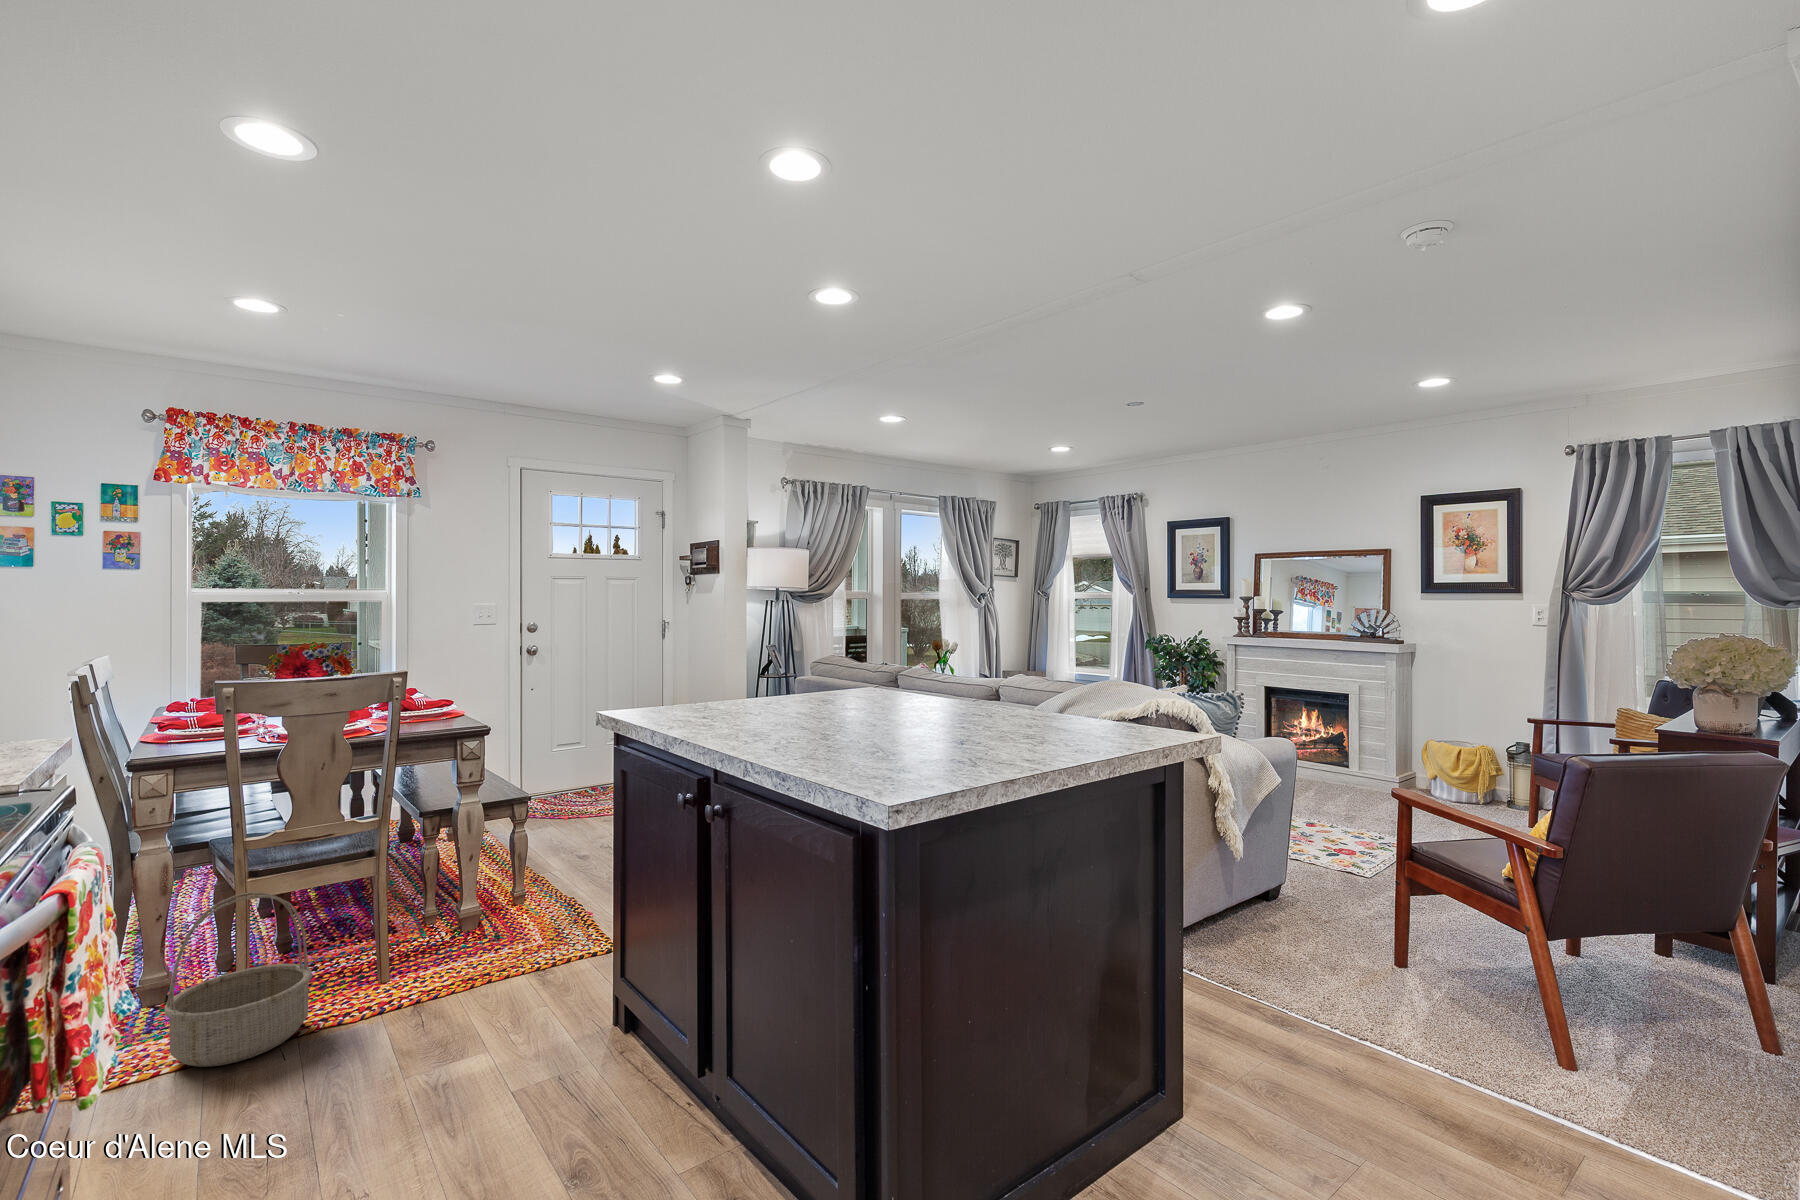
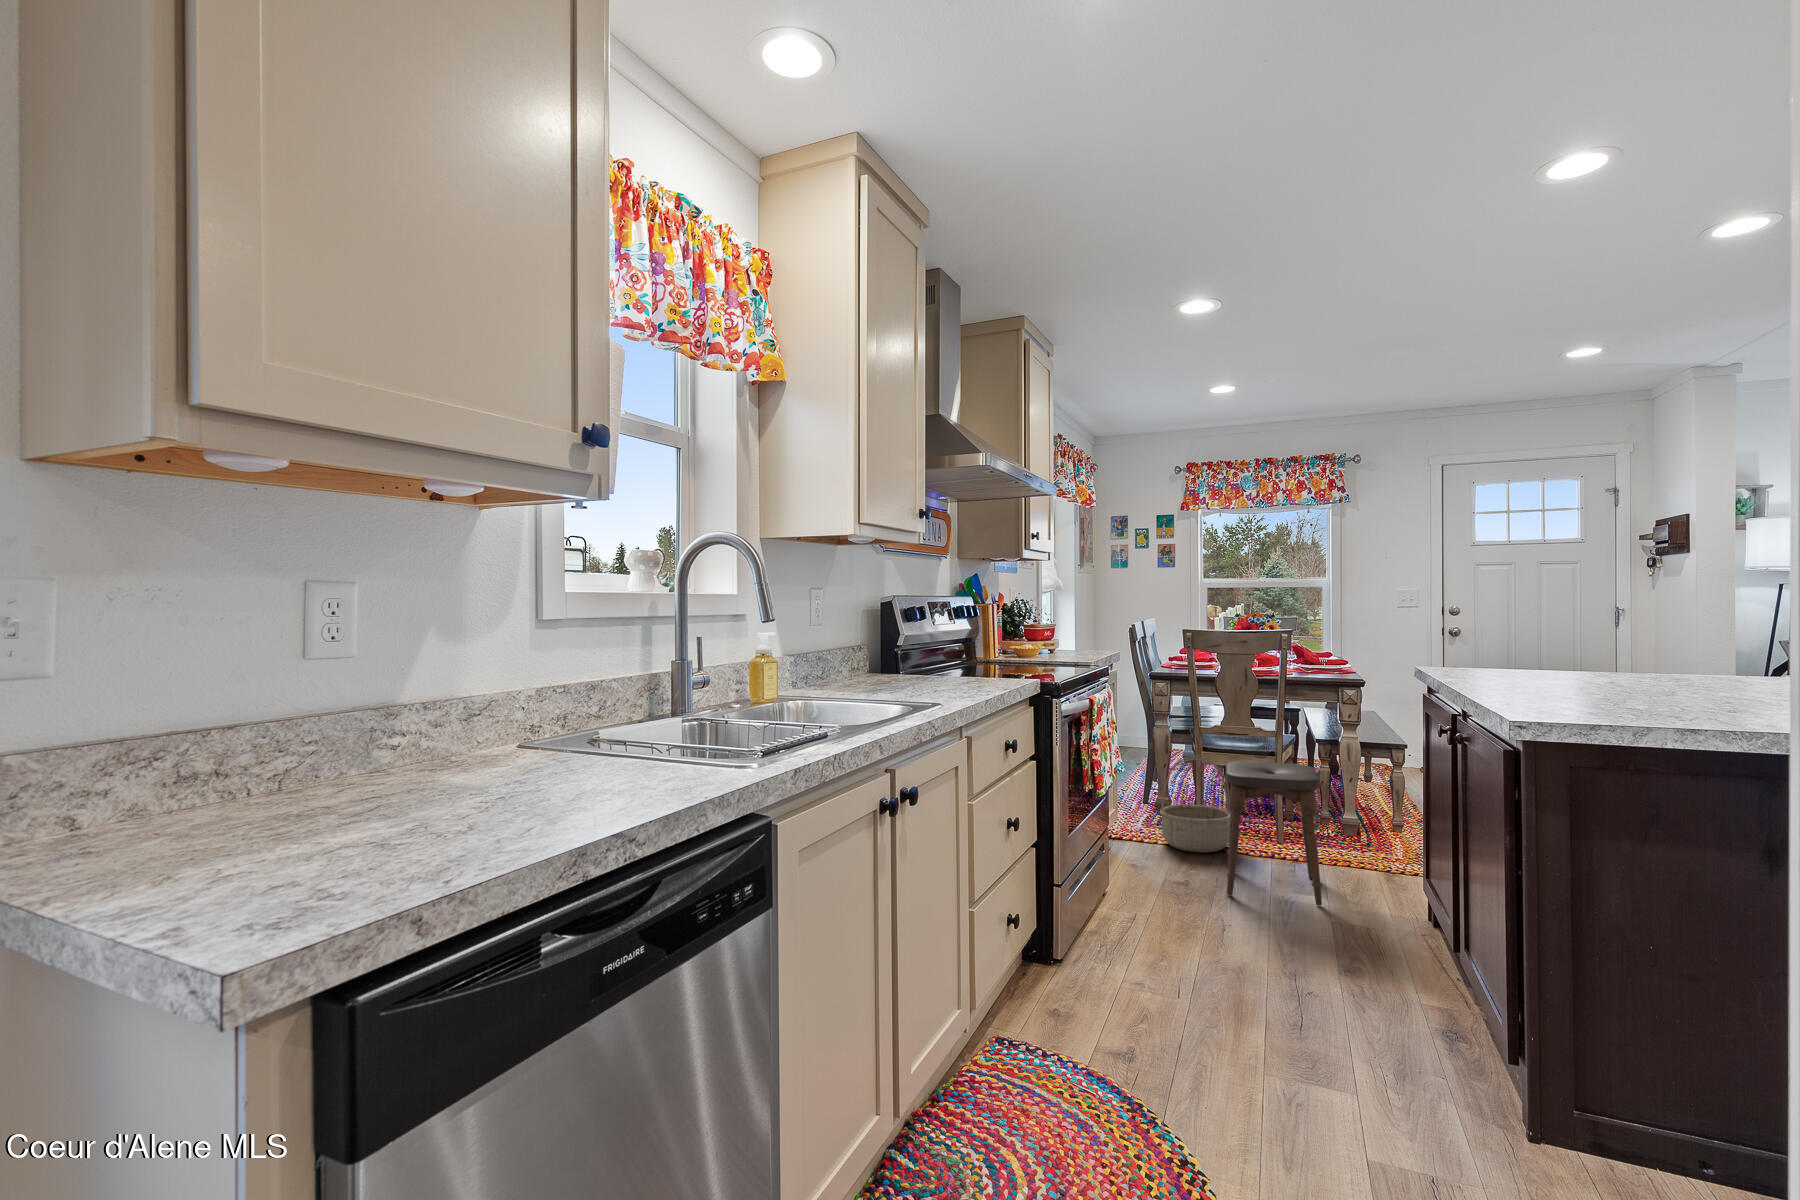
stool: none [316,871,491,1133] -> present [1226,761,1322,905]

